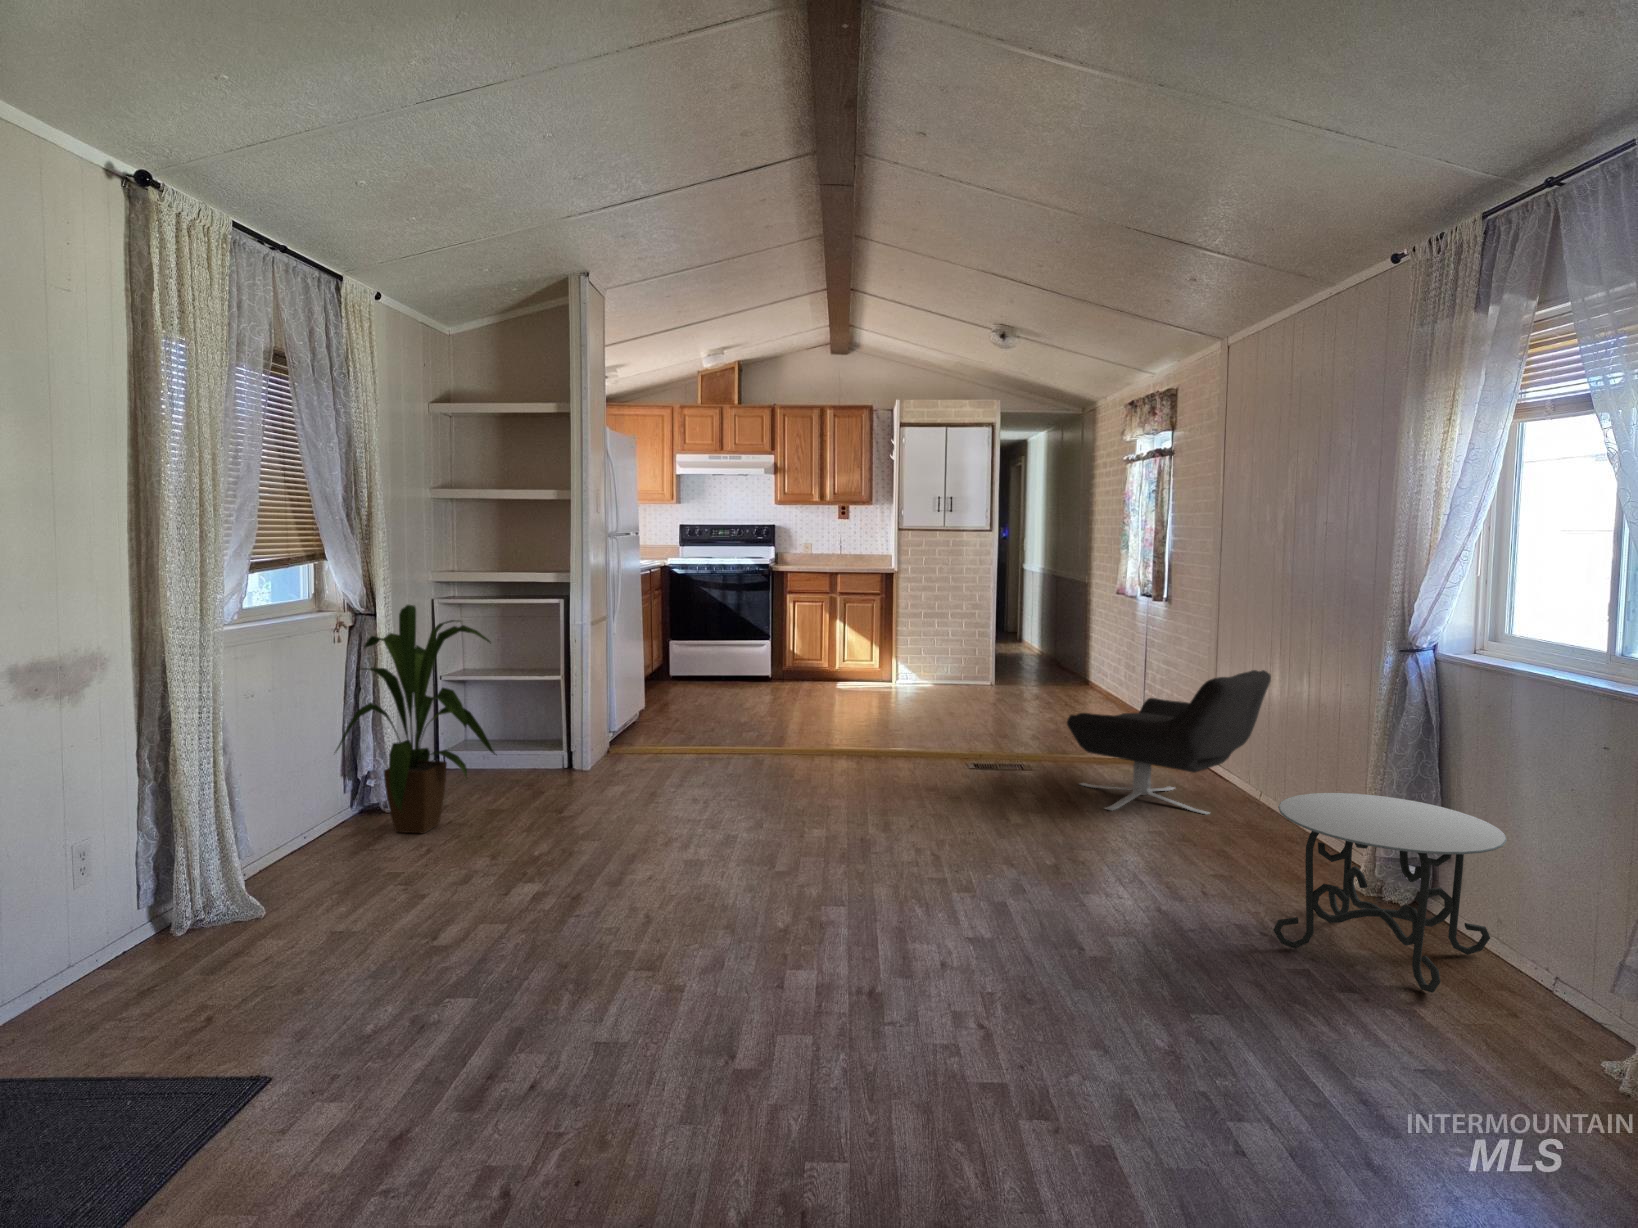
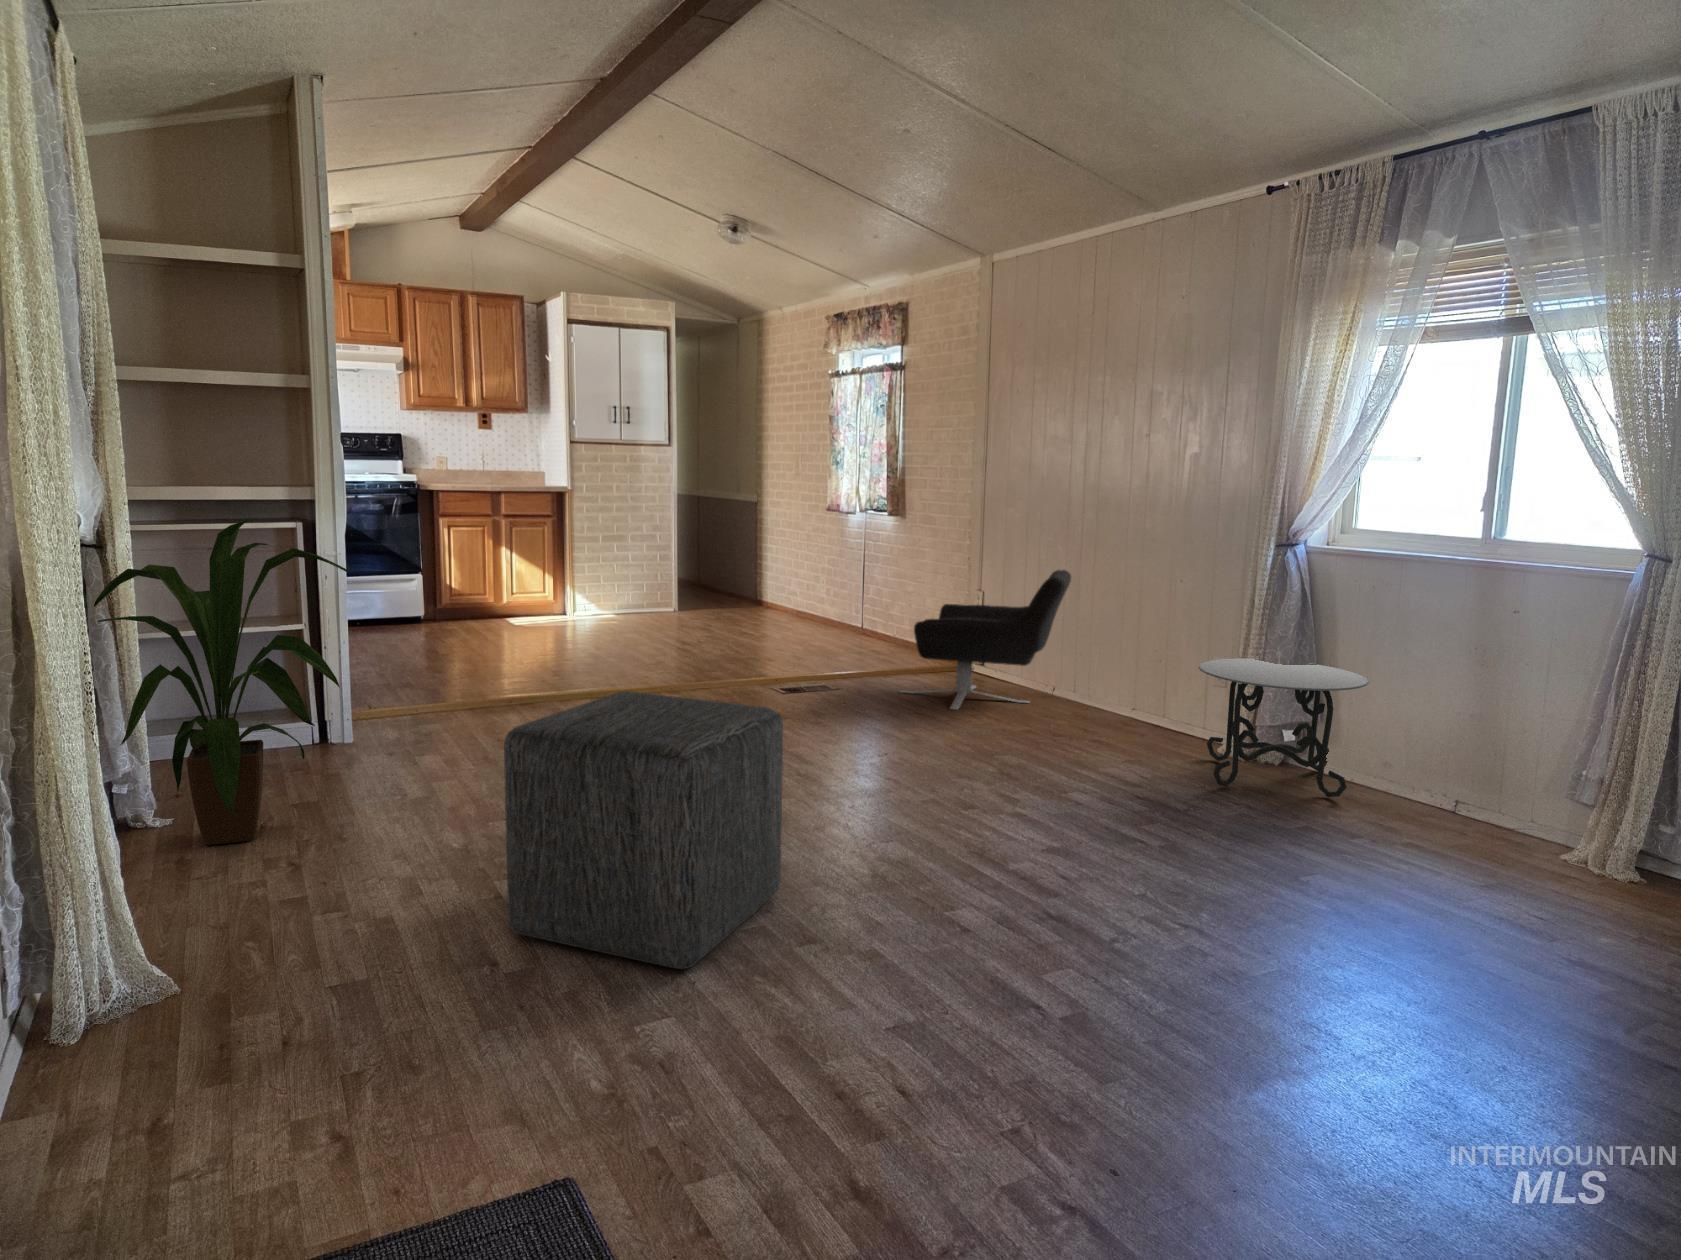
ottoman: none [438,755,663,996] -> present [504,691,783,969]

